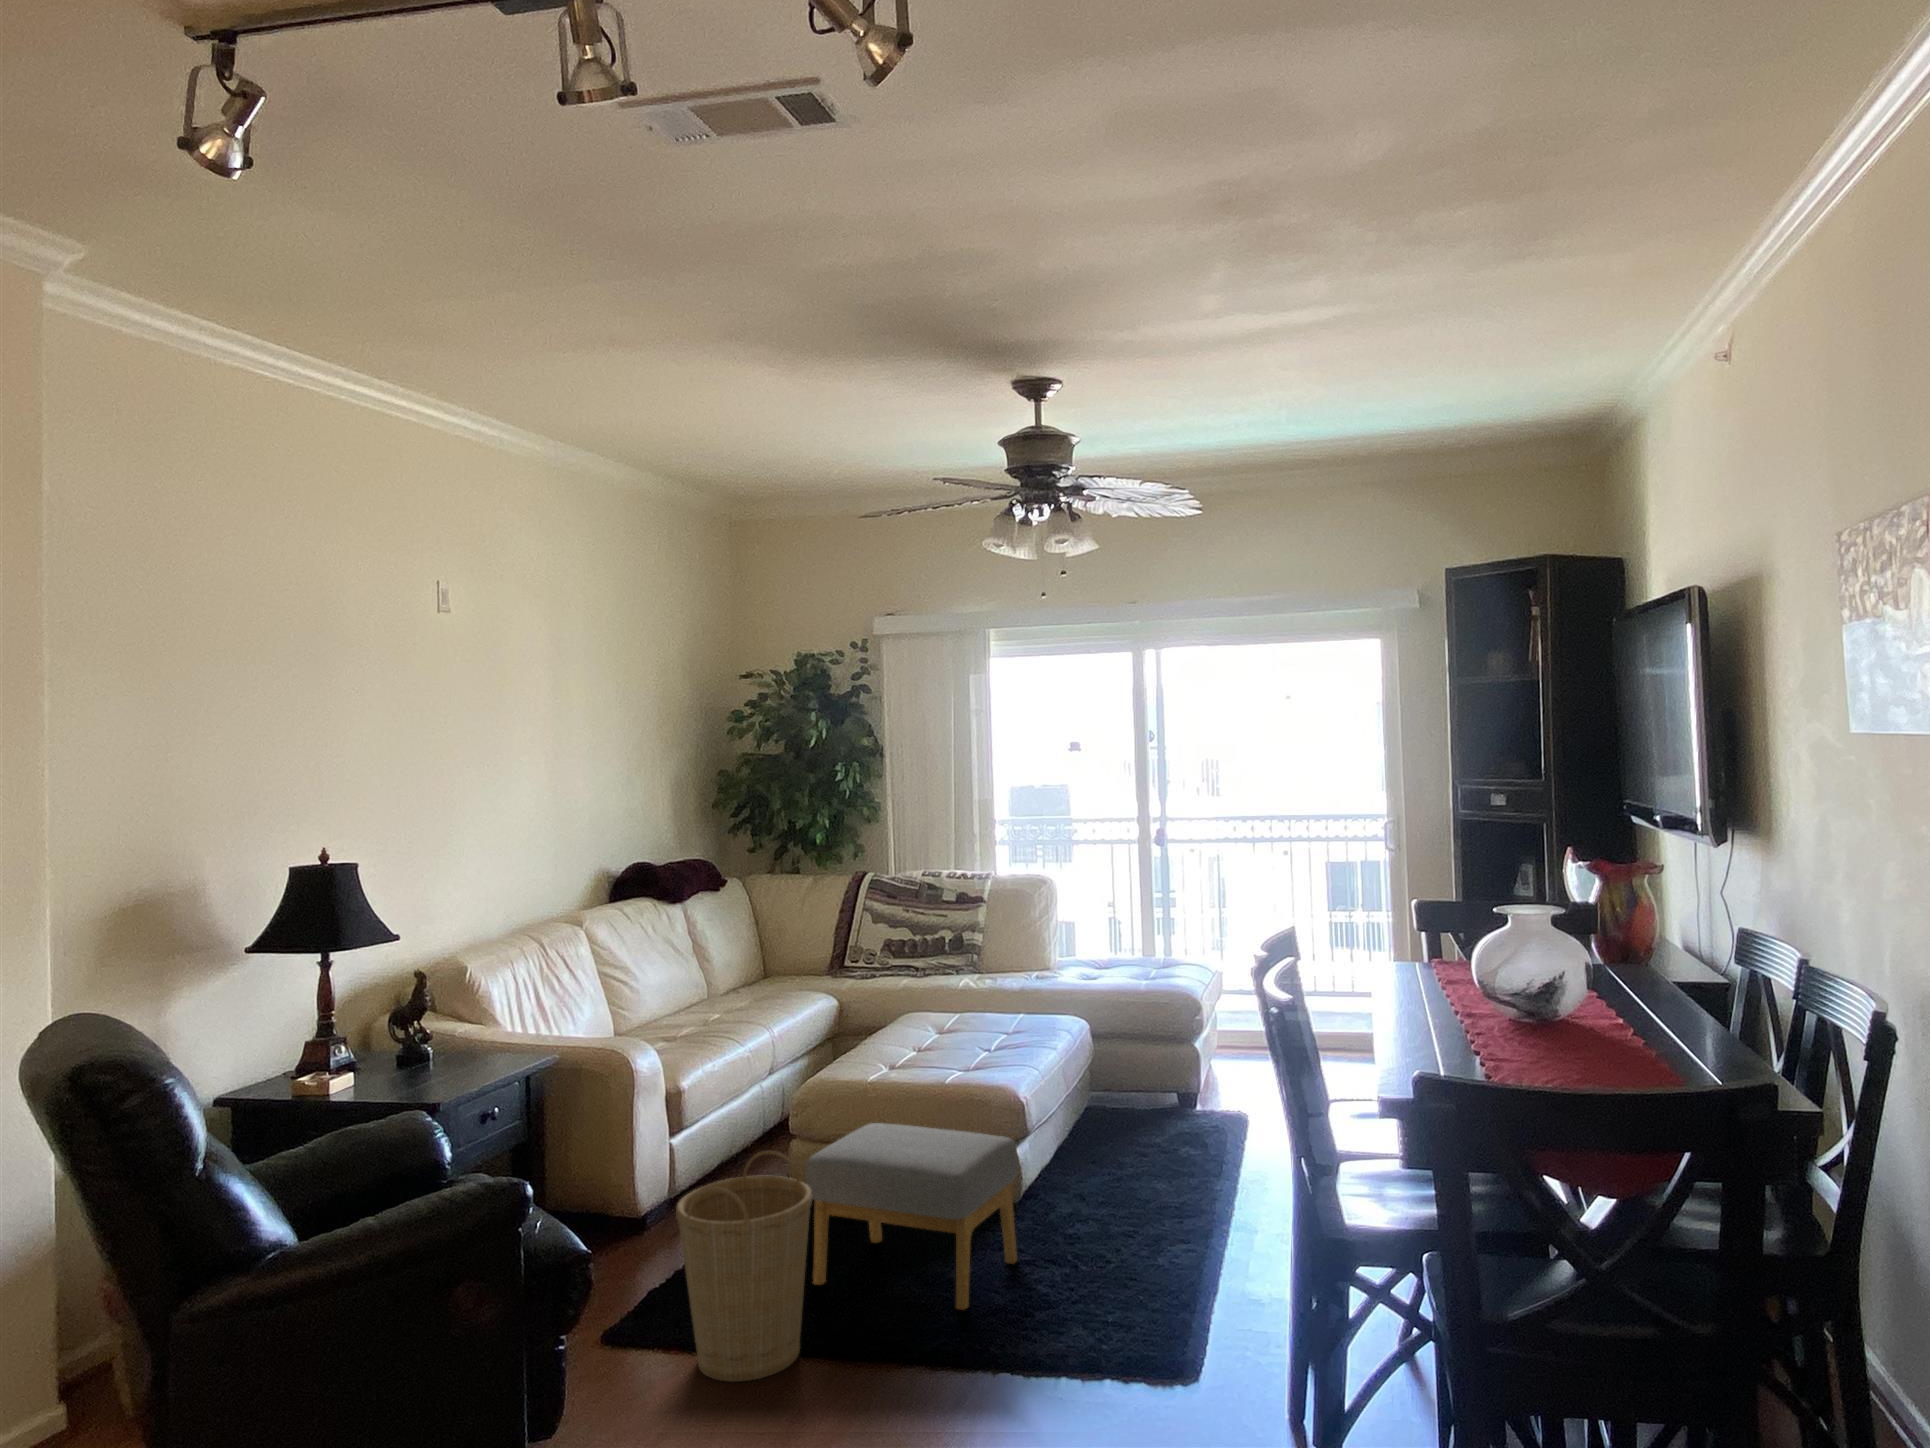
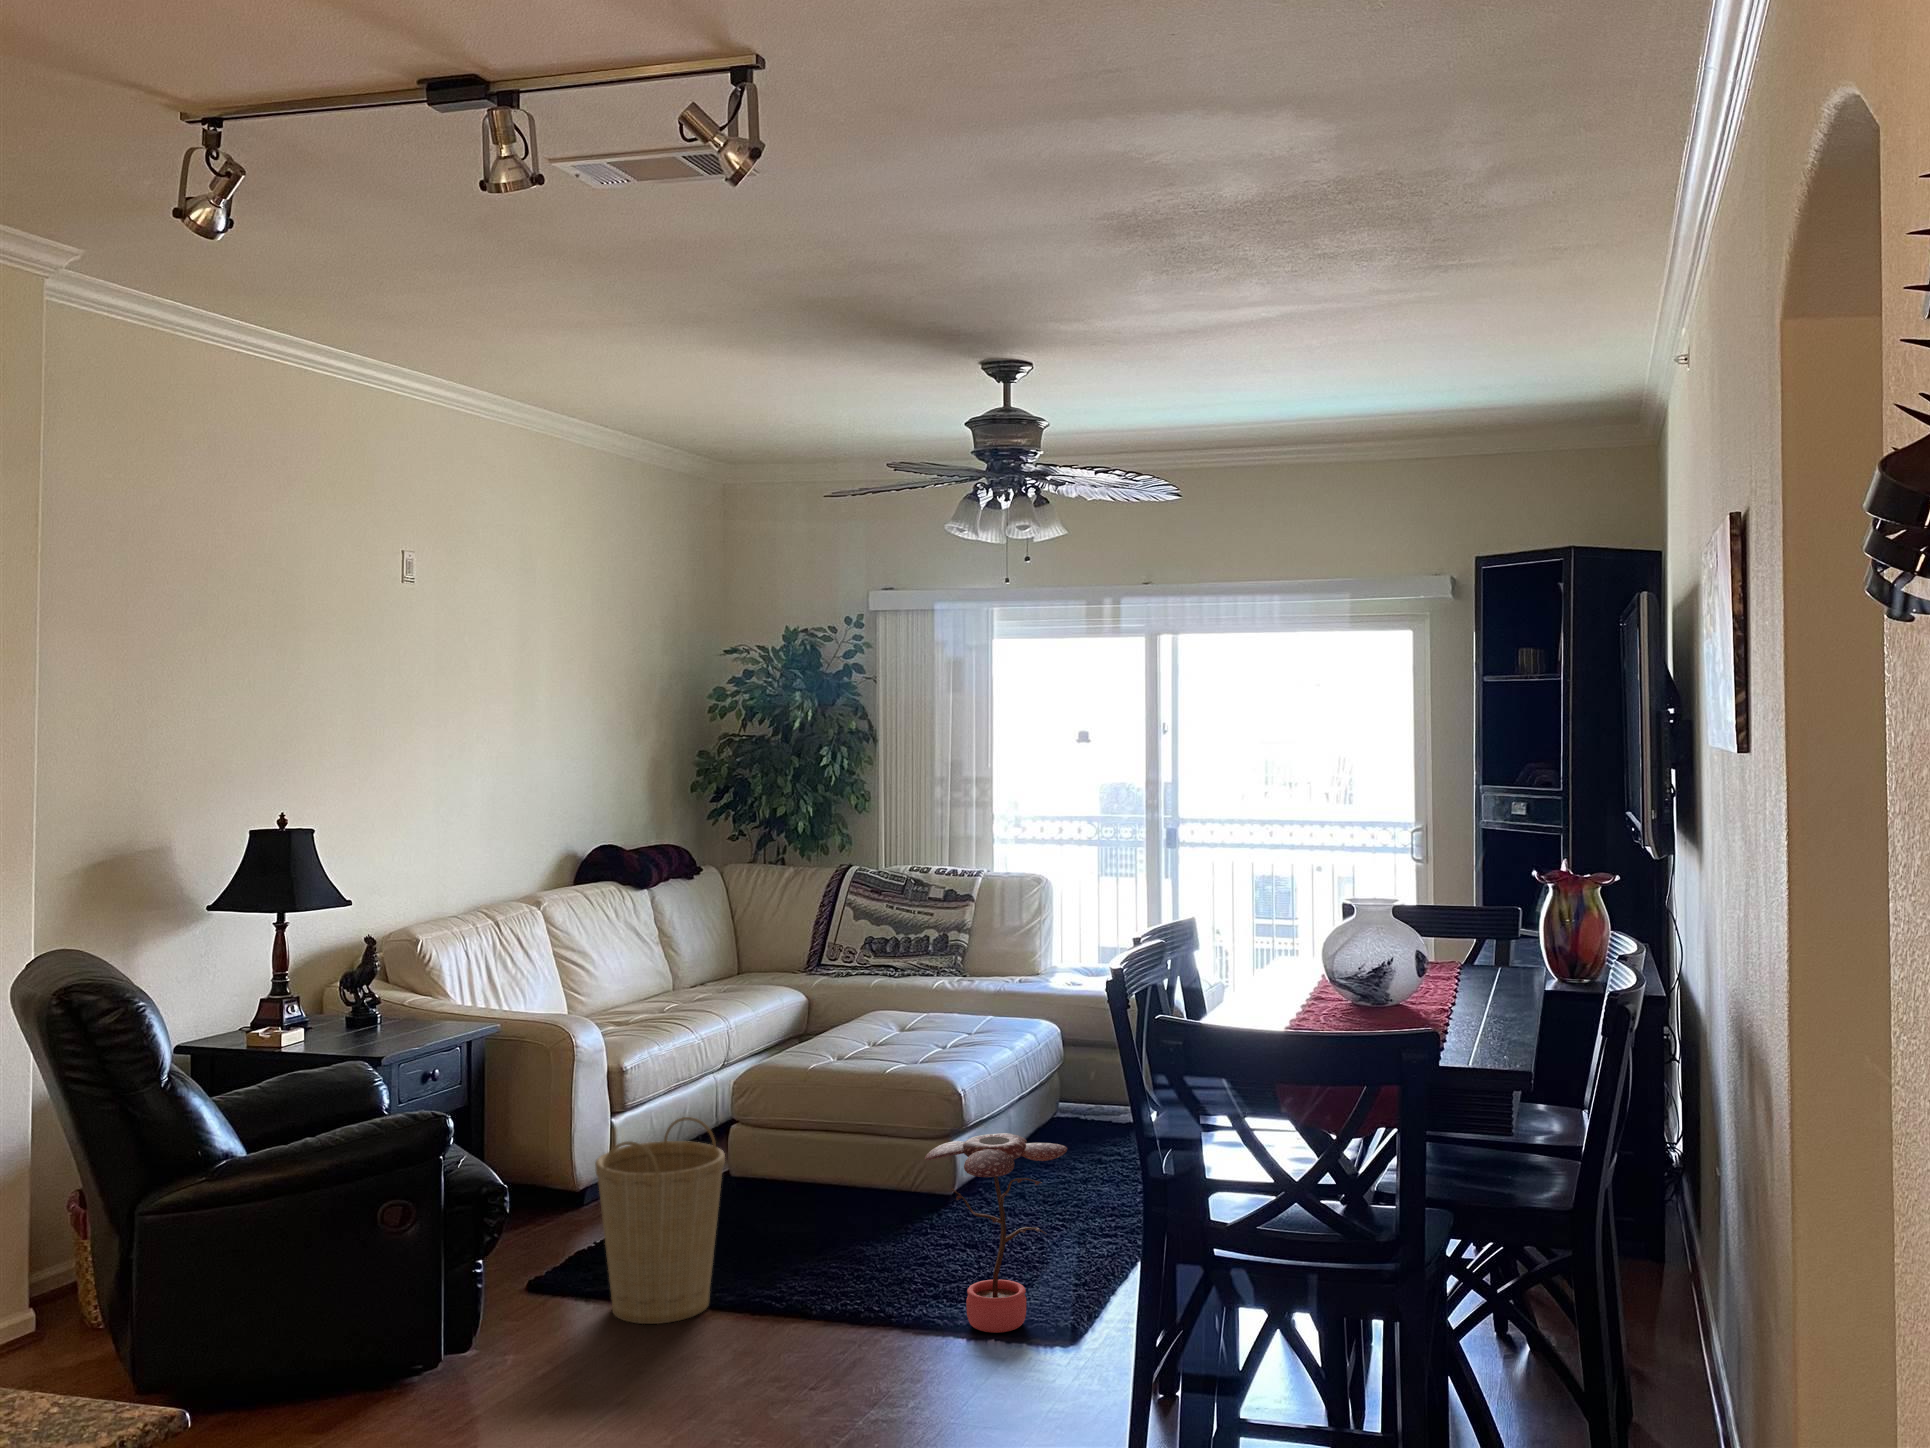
footstool: present [806,1123,1017,1310] -> none [731,1108,941,1282]
potted plant: none [1028,1152,1175,1369] -> present [925,1133,1067,1333]

